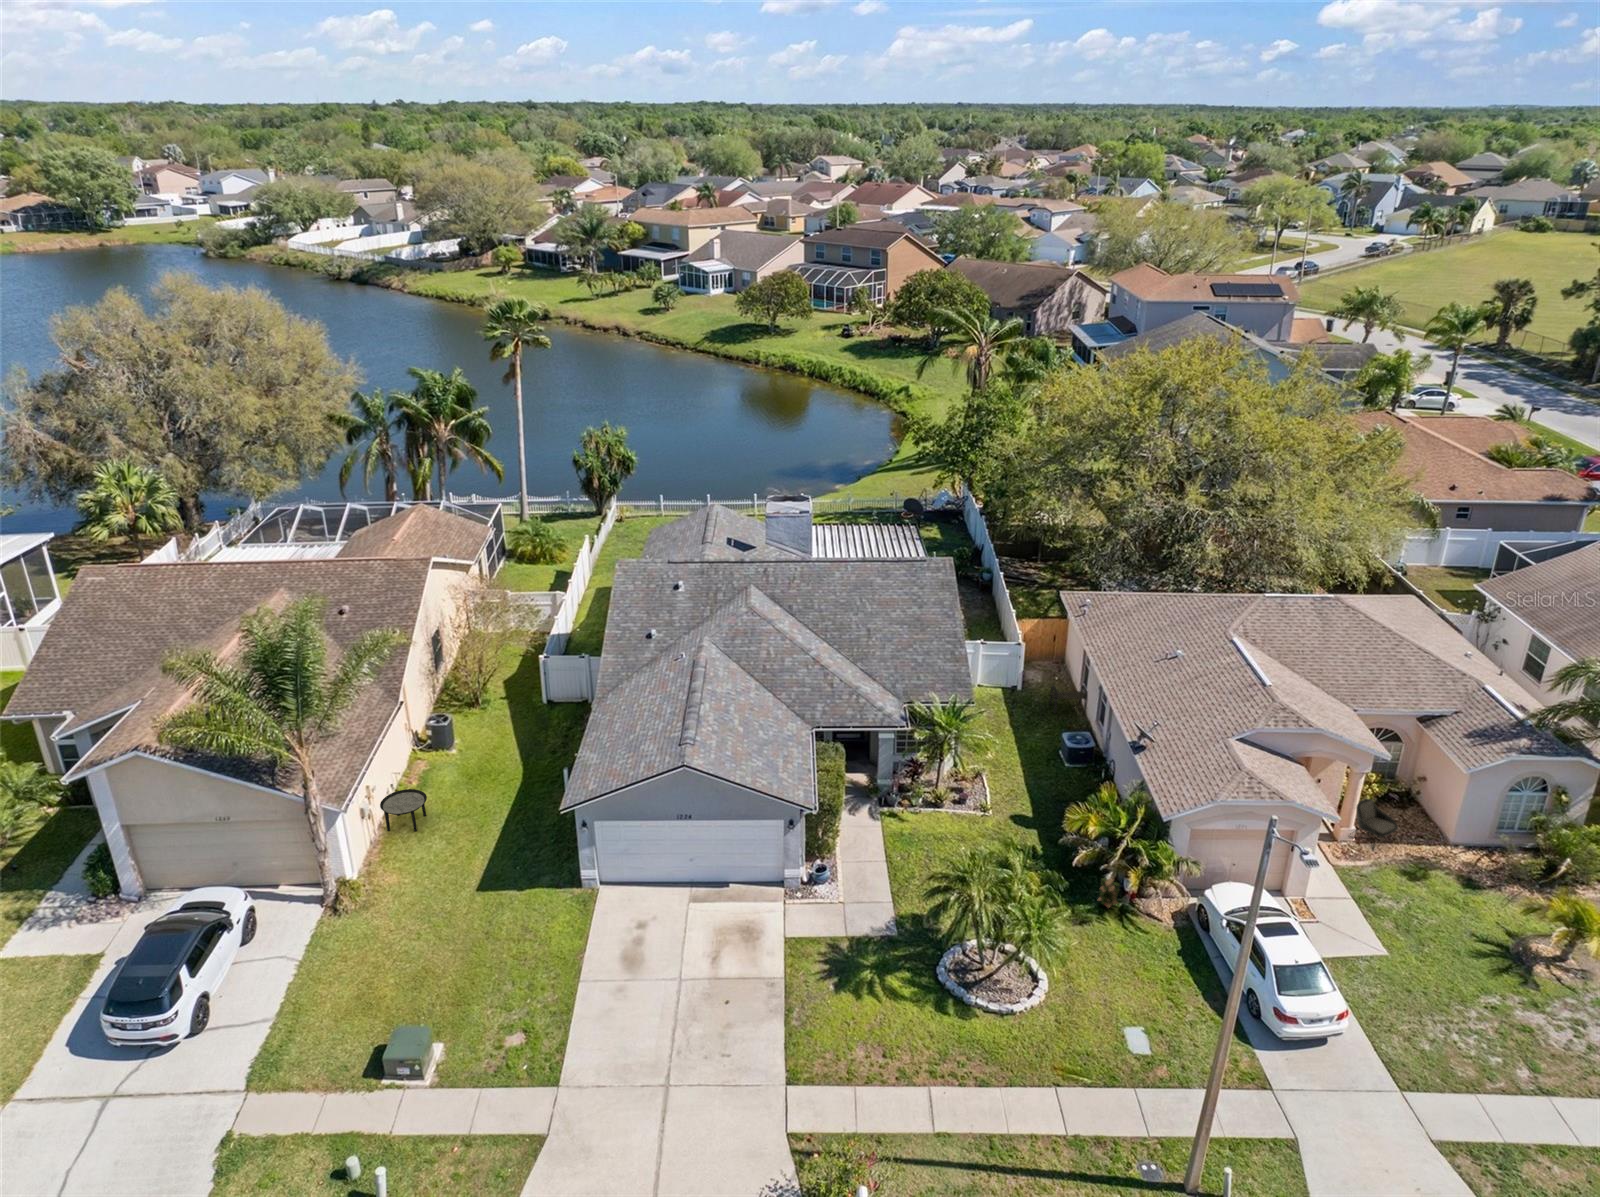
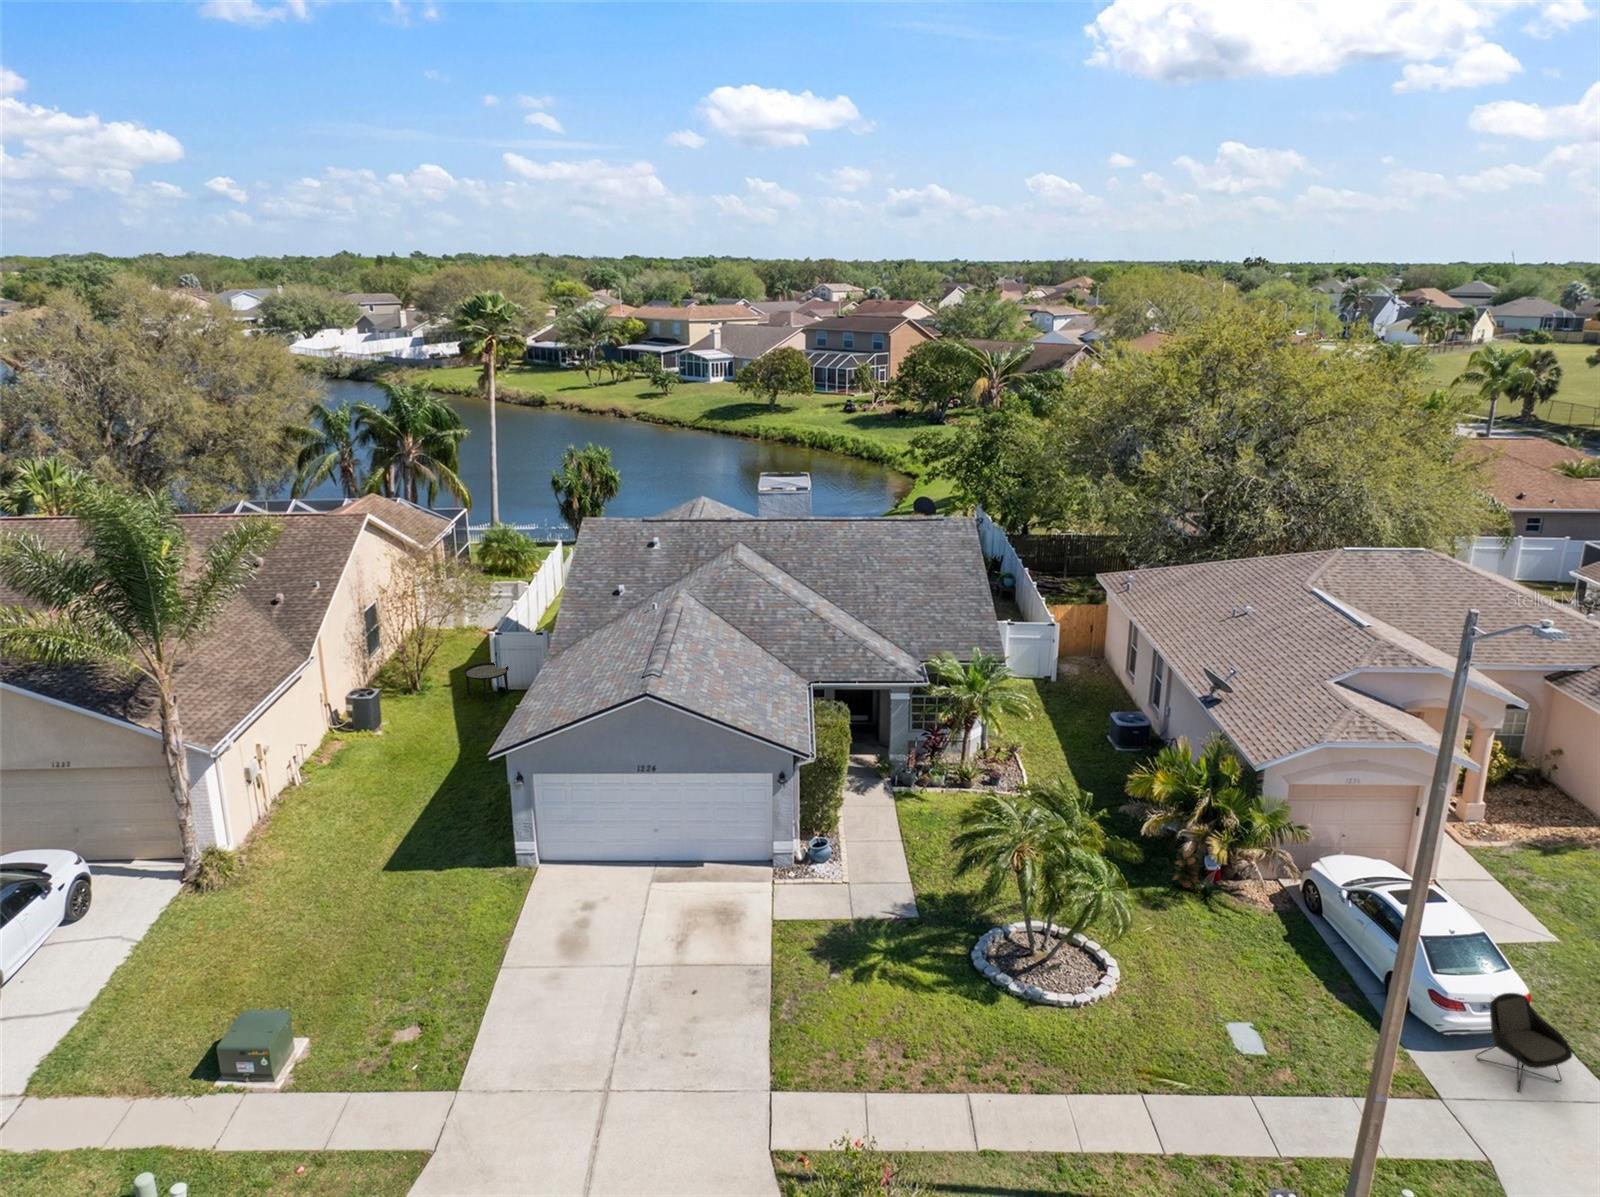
bench: present [1049,685,1088,713] -> none [1090,664,1137,697]
round table: present [380,789,427,832] -> present [463,662,509,701]
lounge chair: present [1357,799,1398,850] -> present [1476,993,1572,1092]

